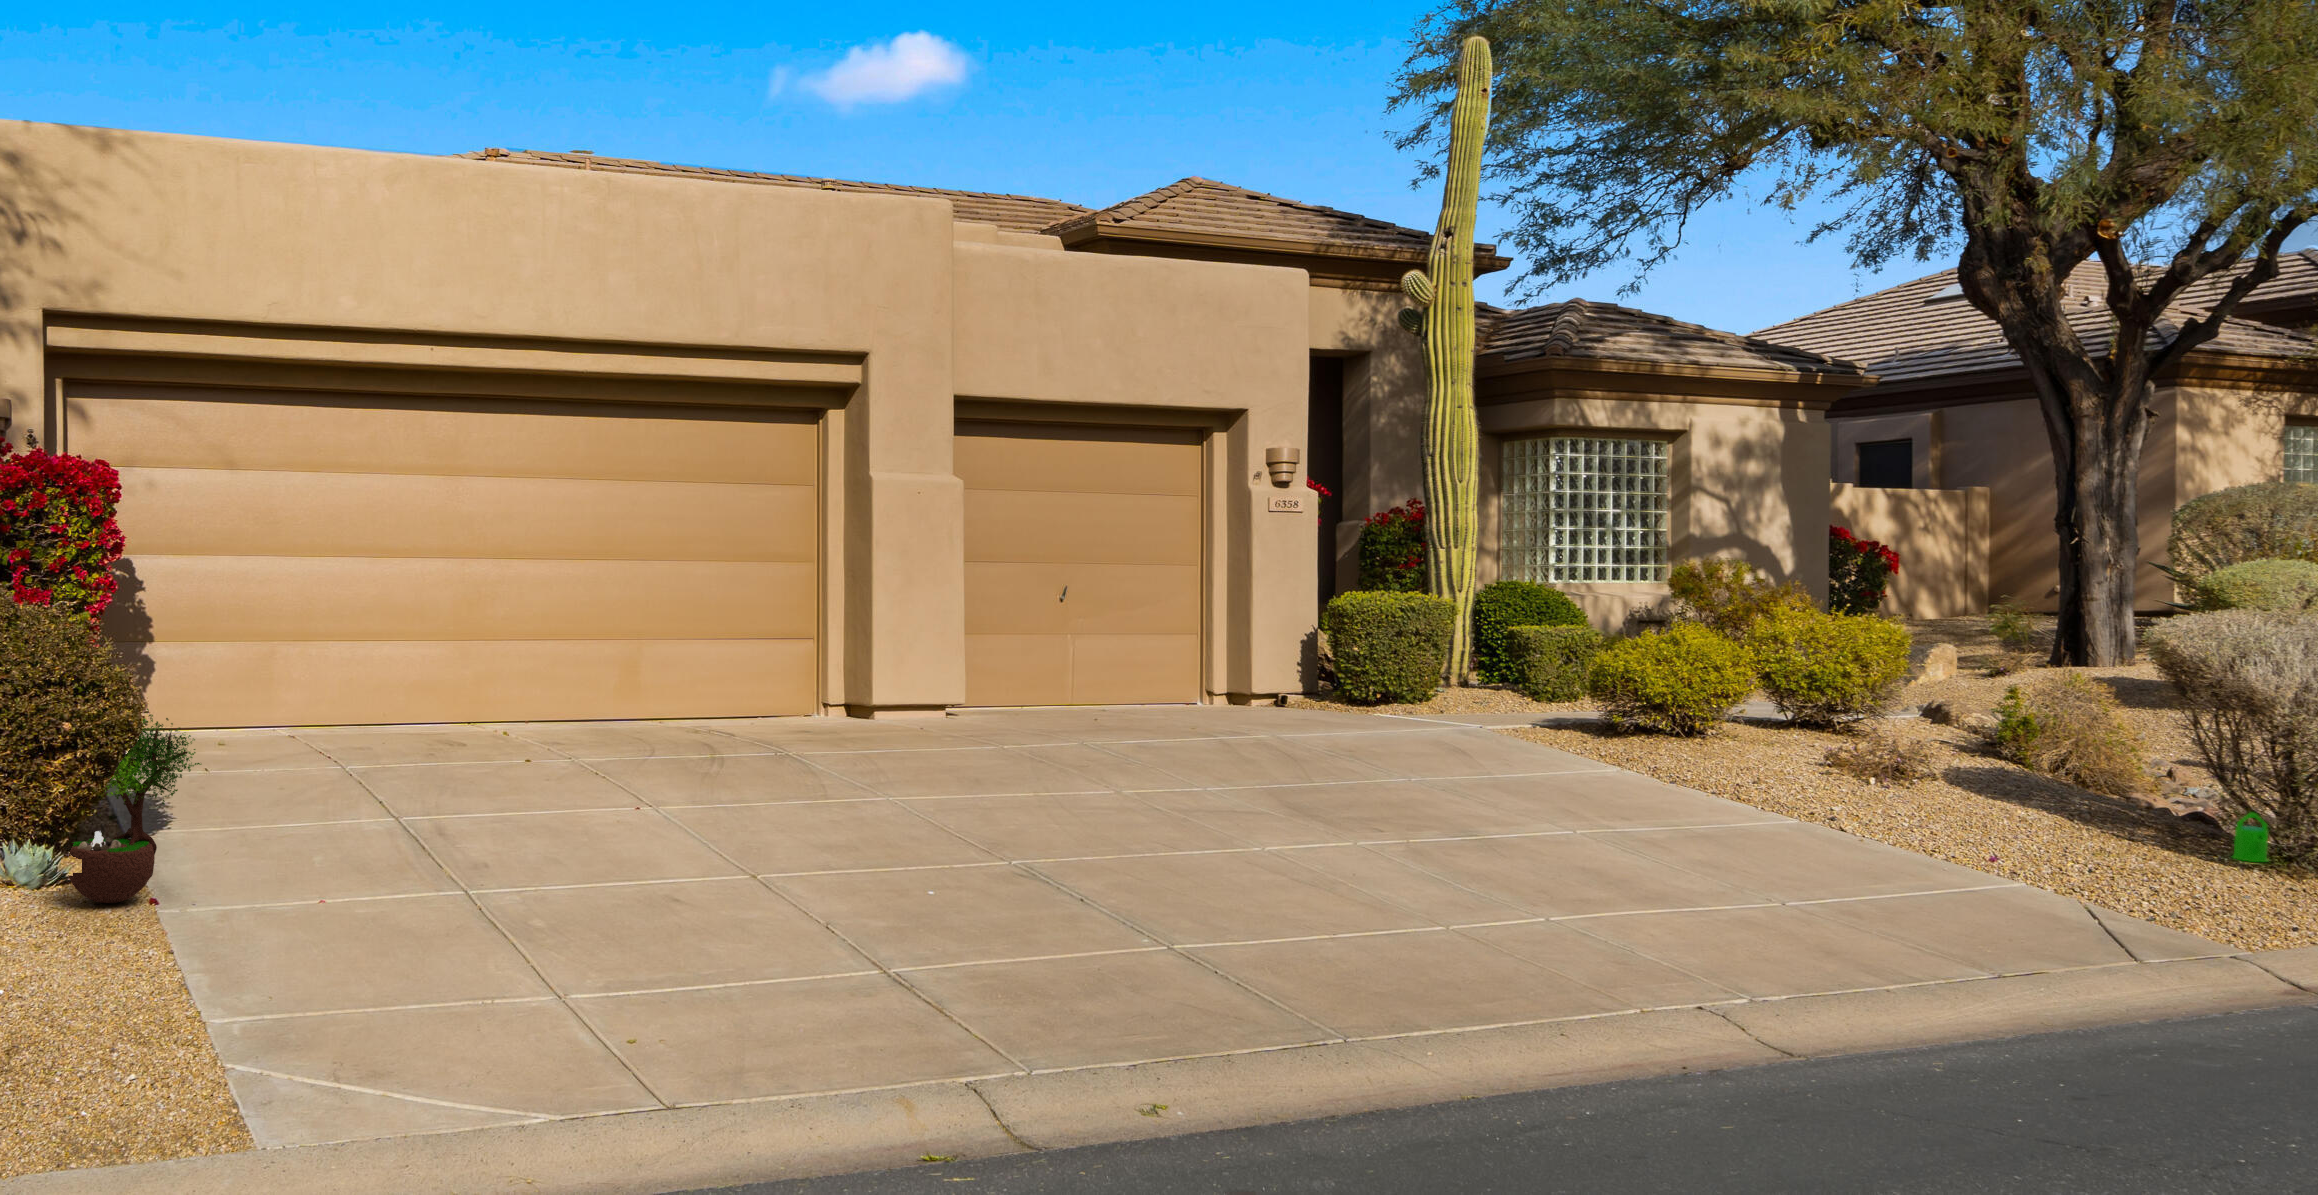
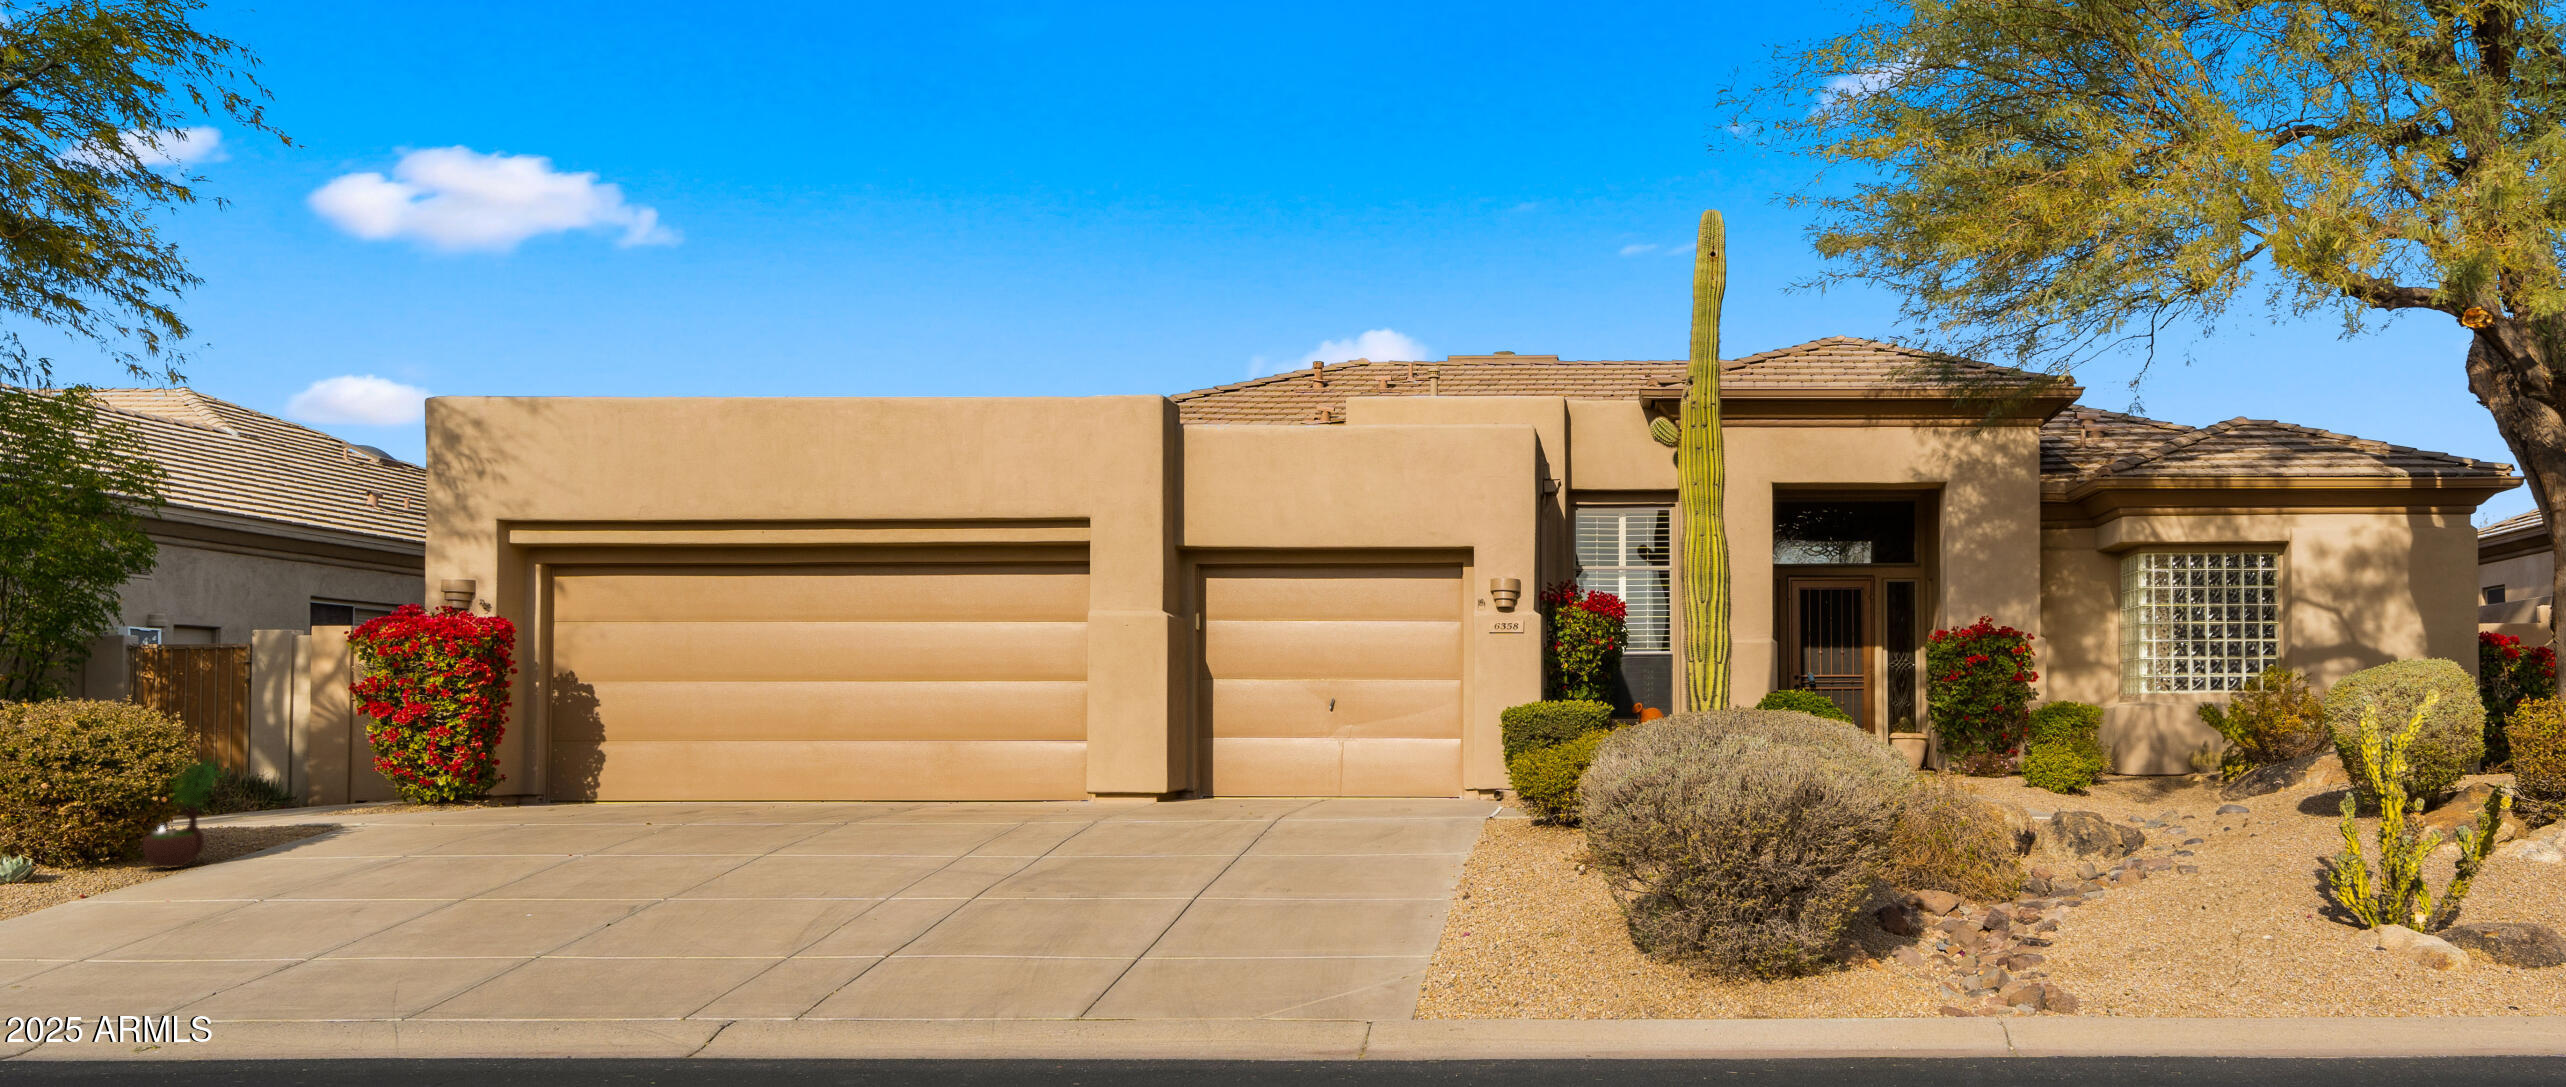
watering can: present [2233,812,2268,862] -> none [1664,937,1714,993]

